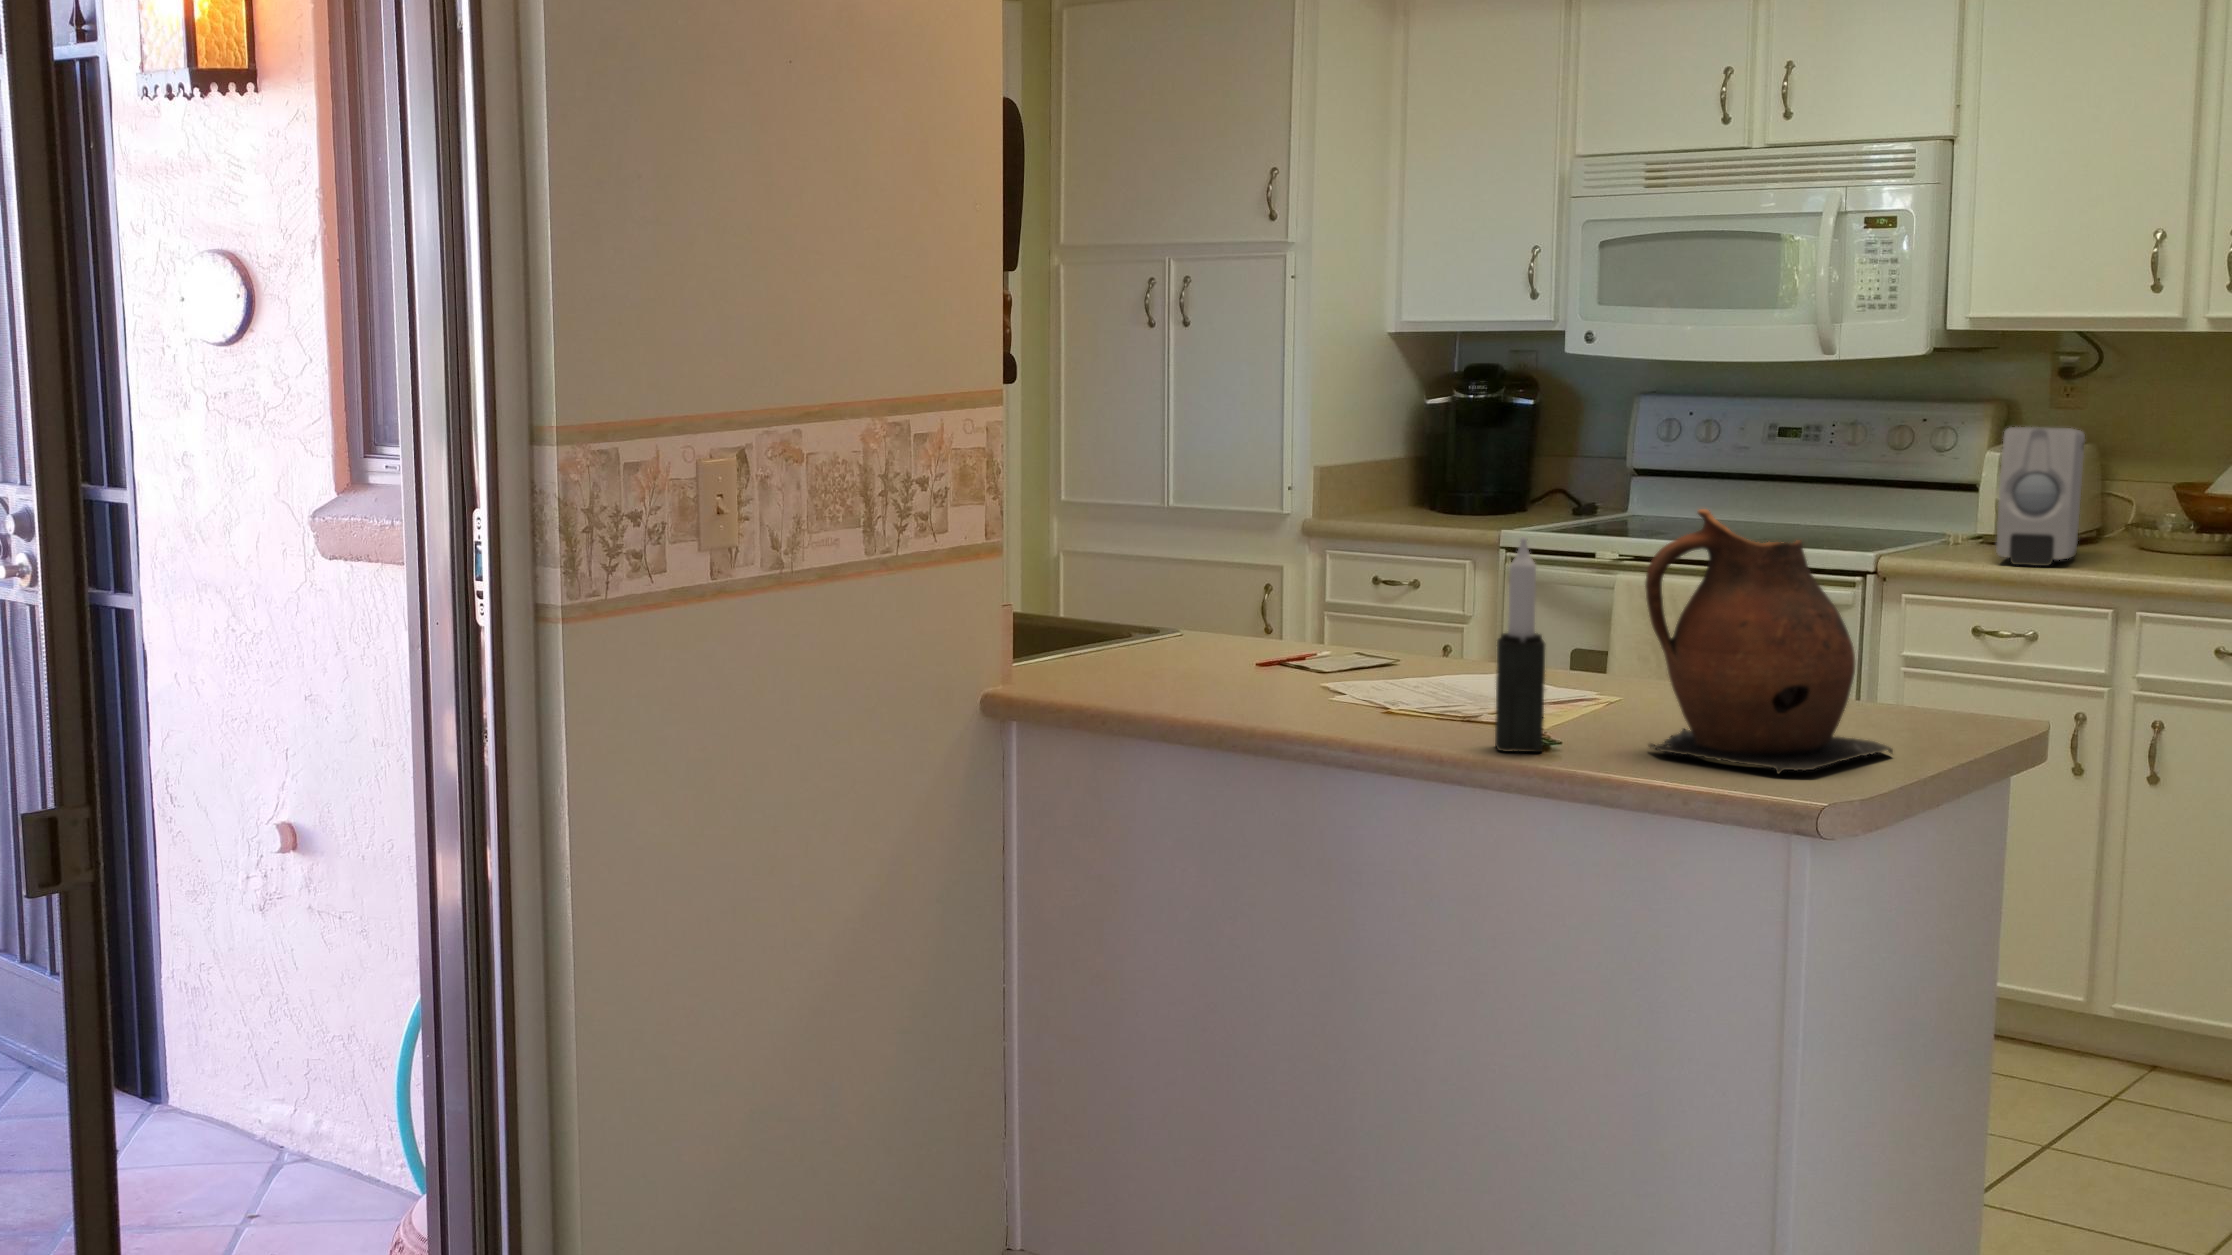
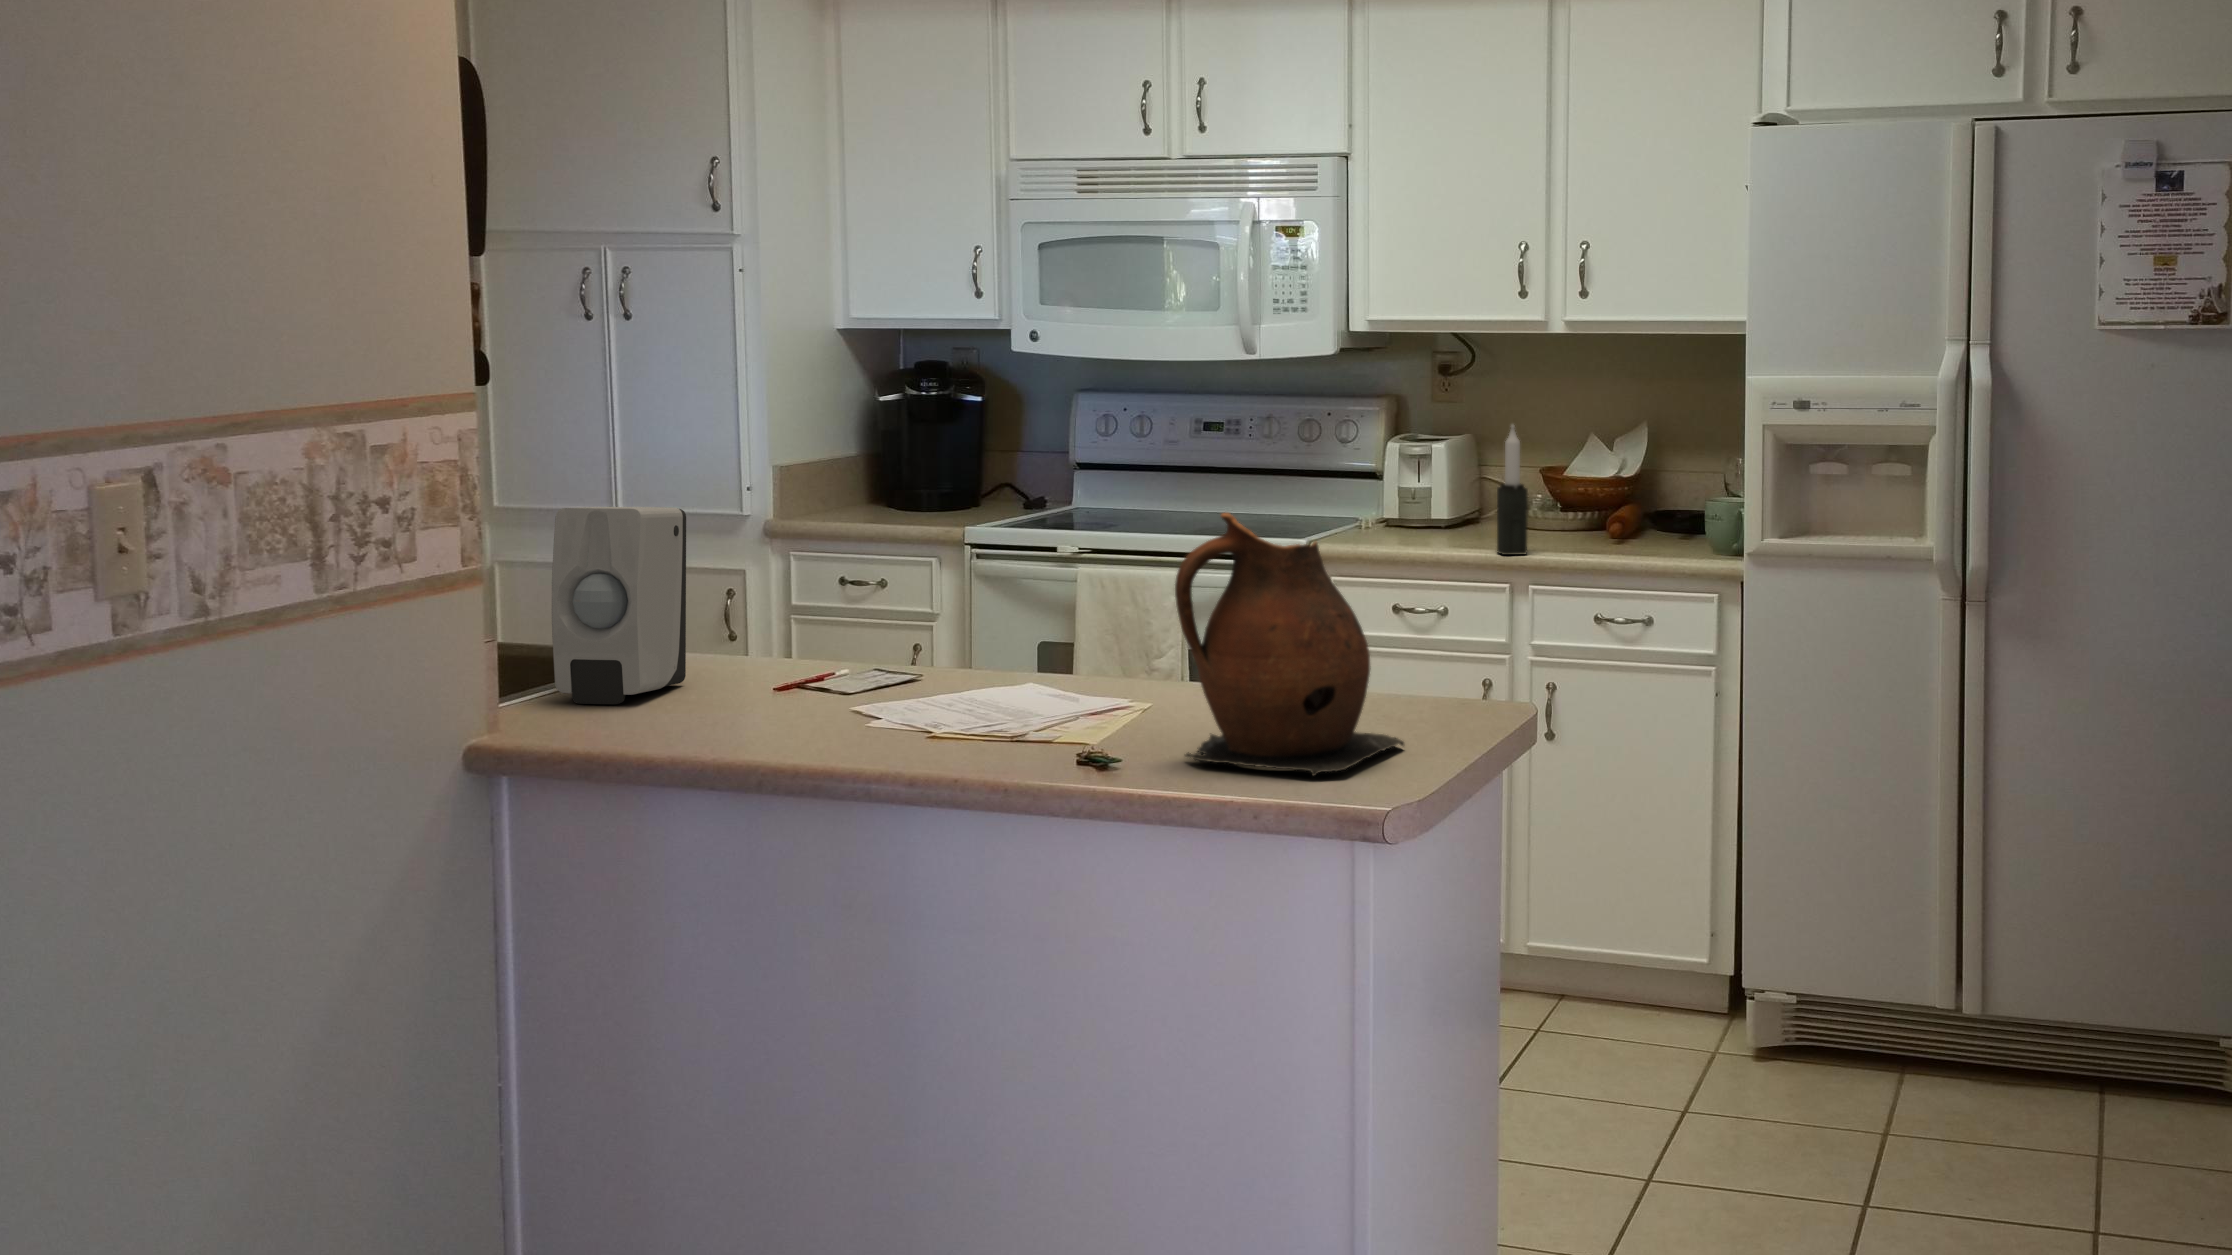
soap dispenser: present [1996,427,2085,566] -> present [552,507,686,704]
candle: present [1495,536,1545,752] -> present [1497,425,1528,555]

